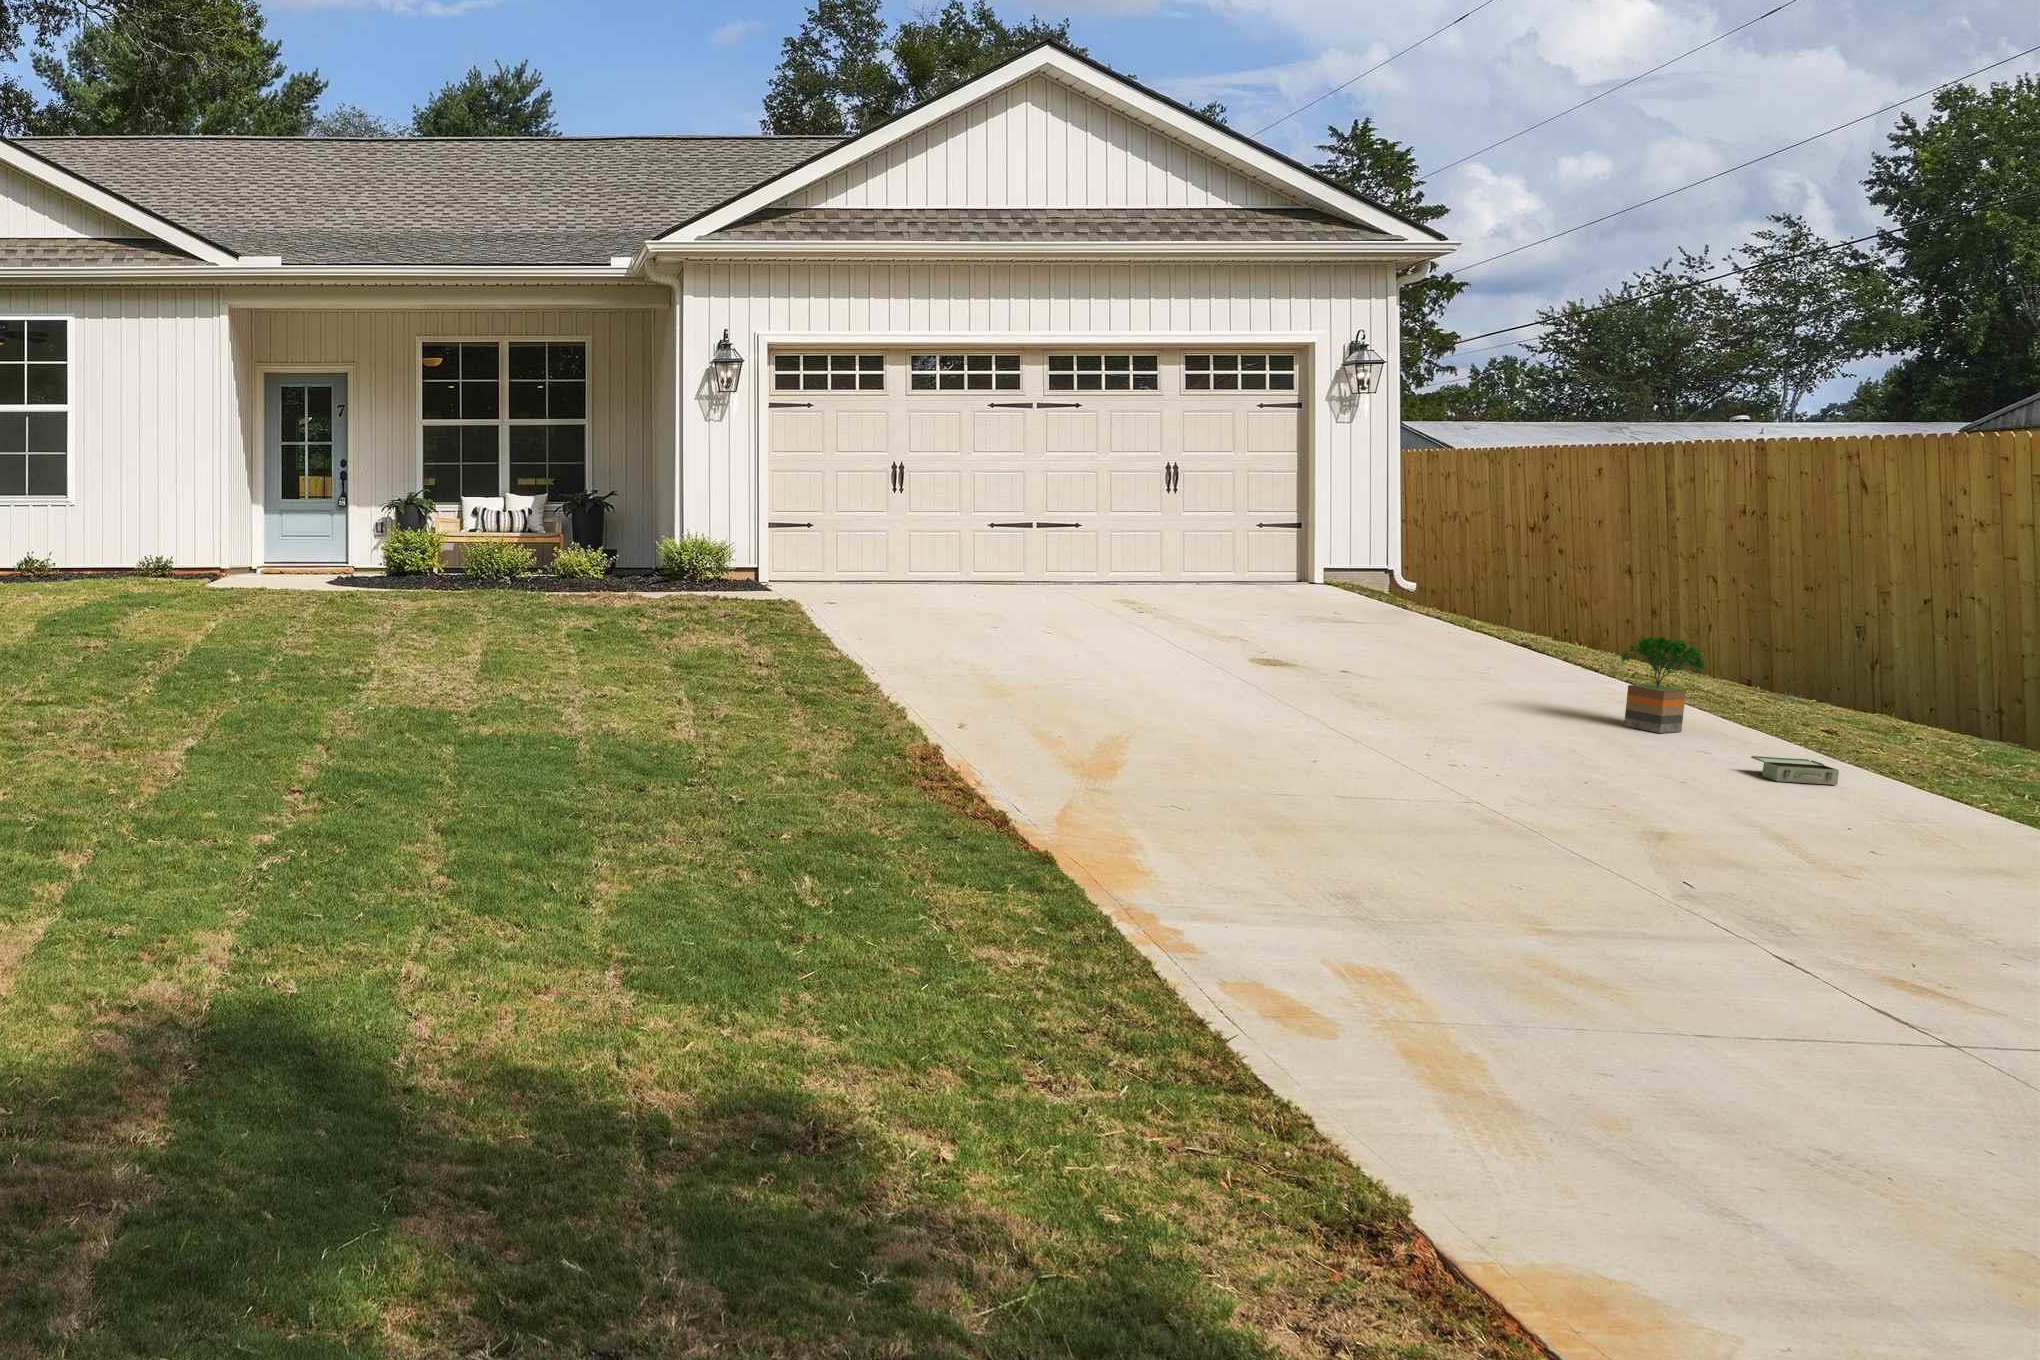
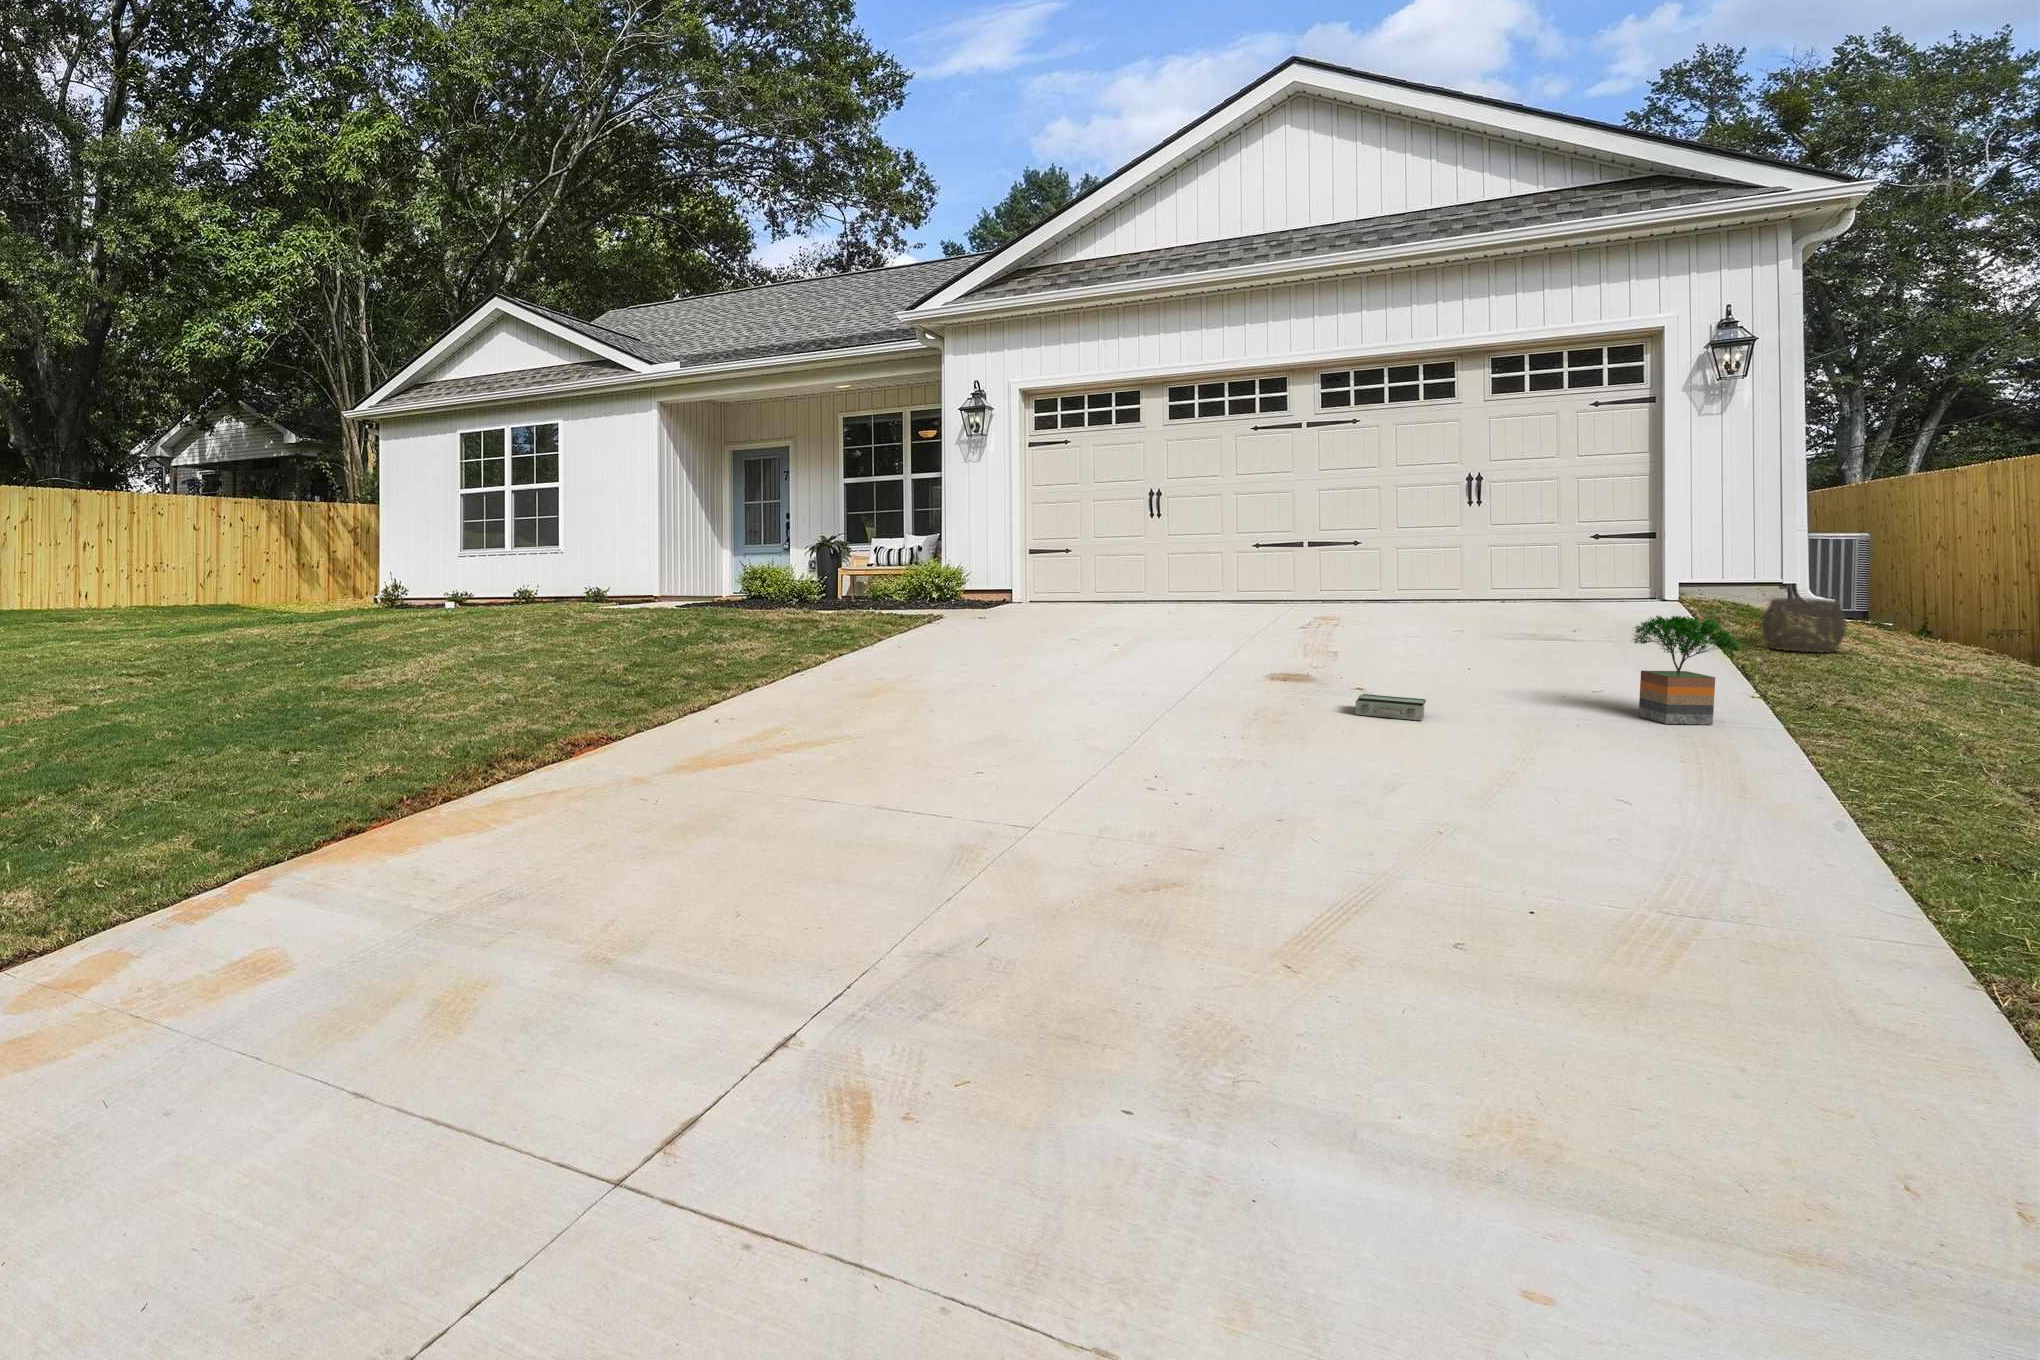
woven basket: none [1487,600,1548,648] -> present [1762,598,1847,653]
toolbox: present [1751,756,1839,785] -> present [1355,694,1426,720]

